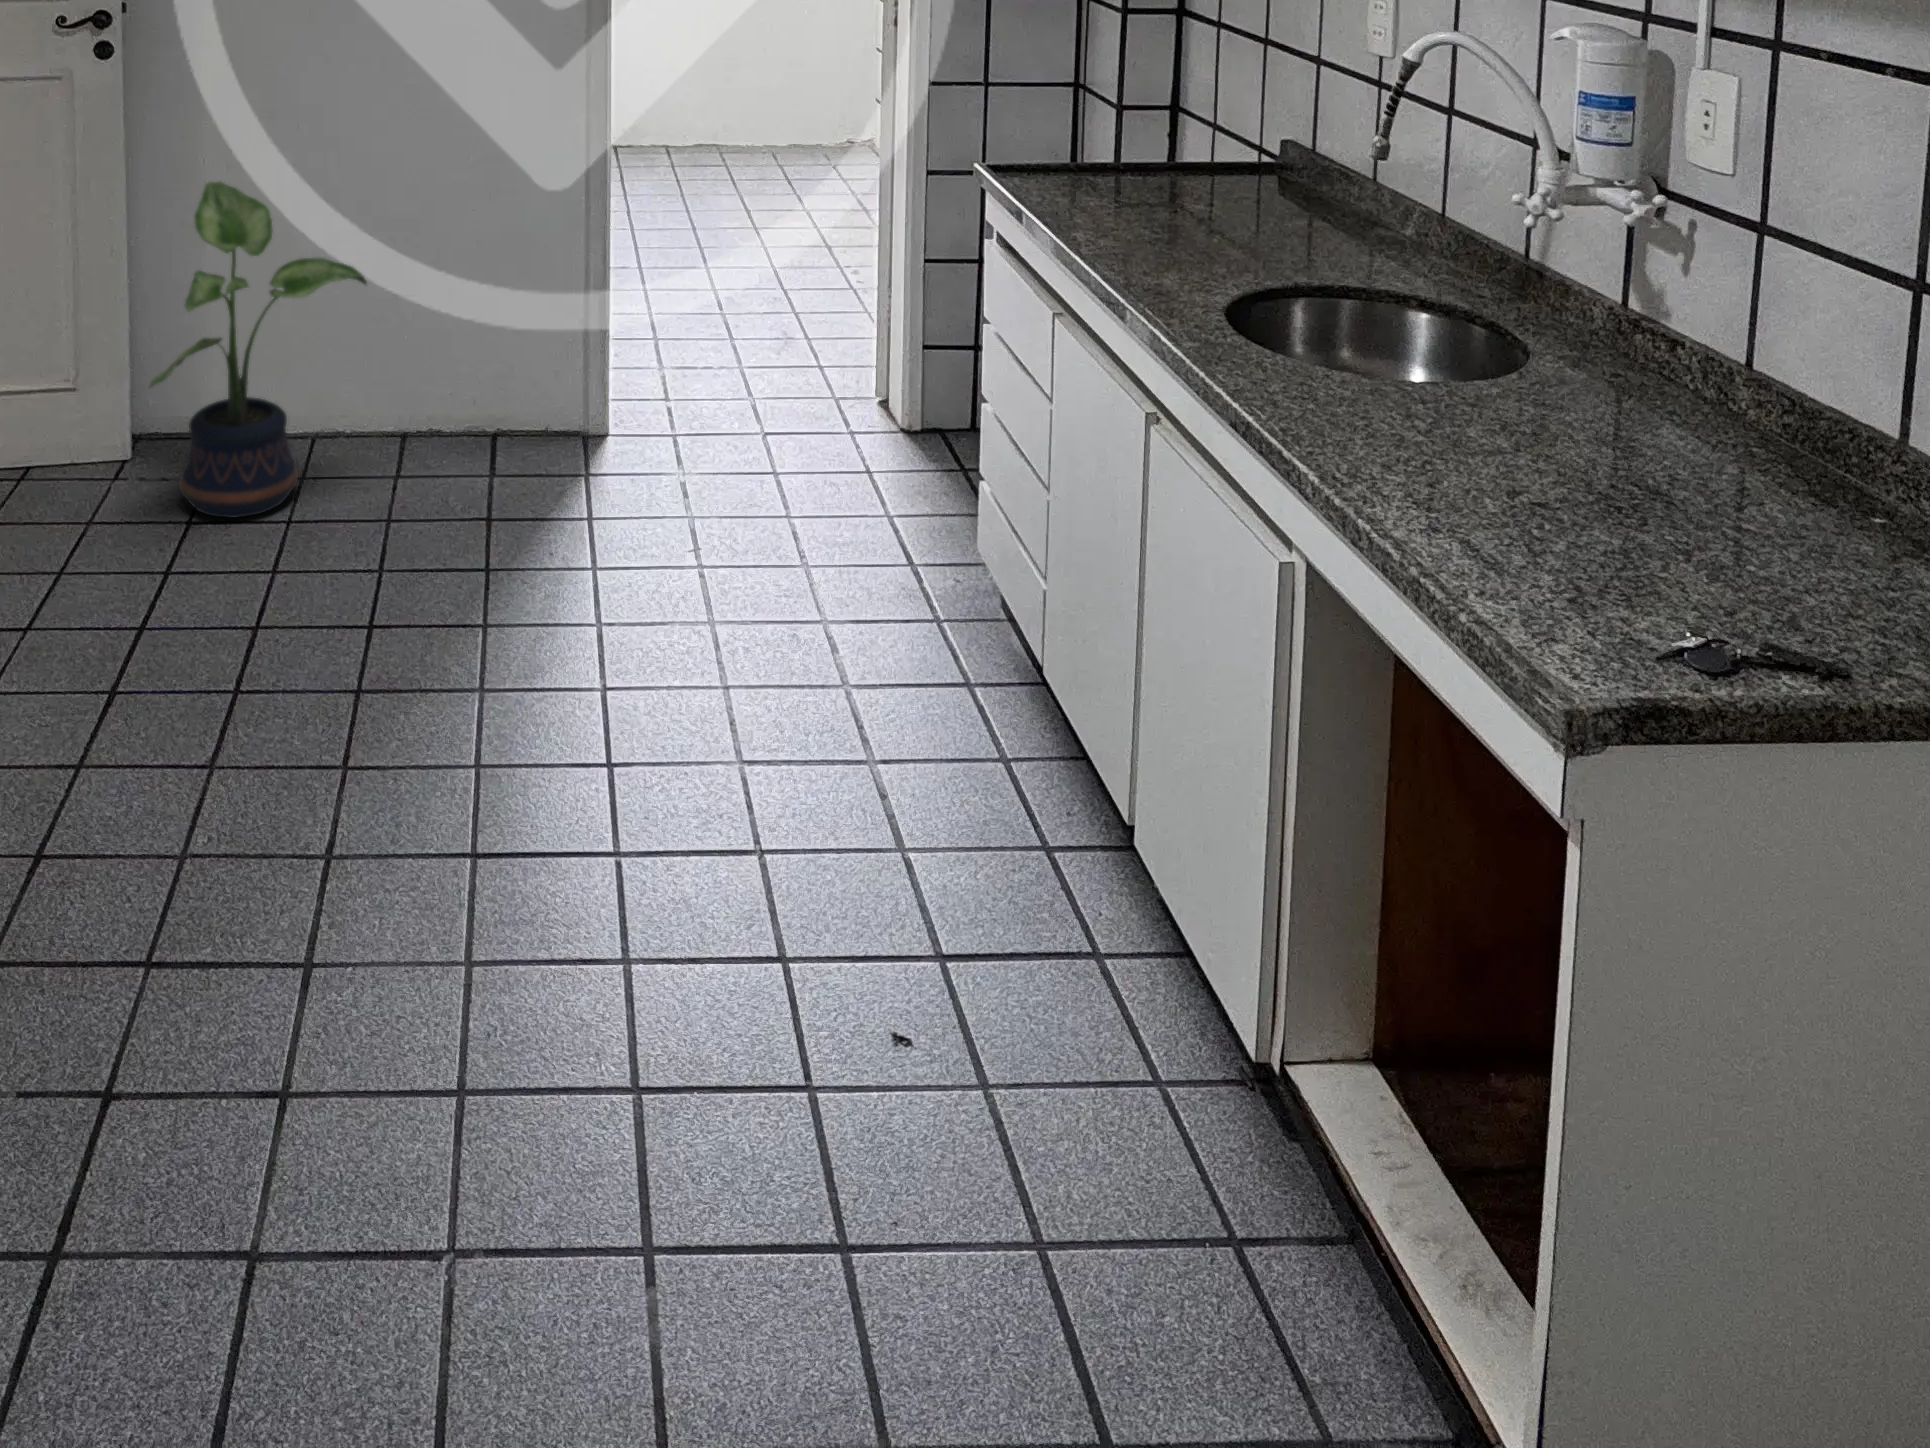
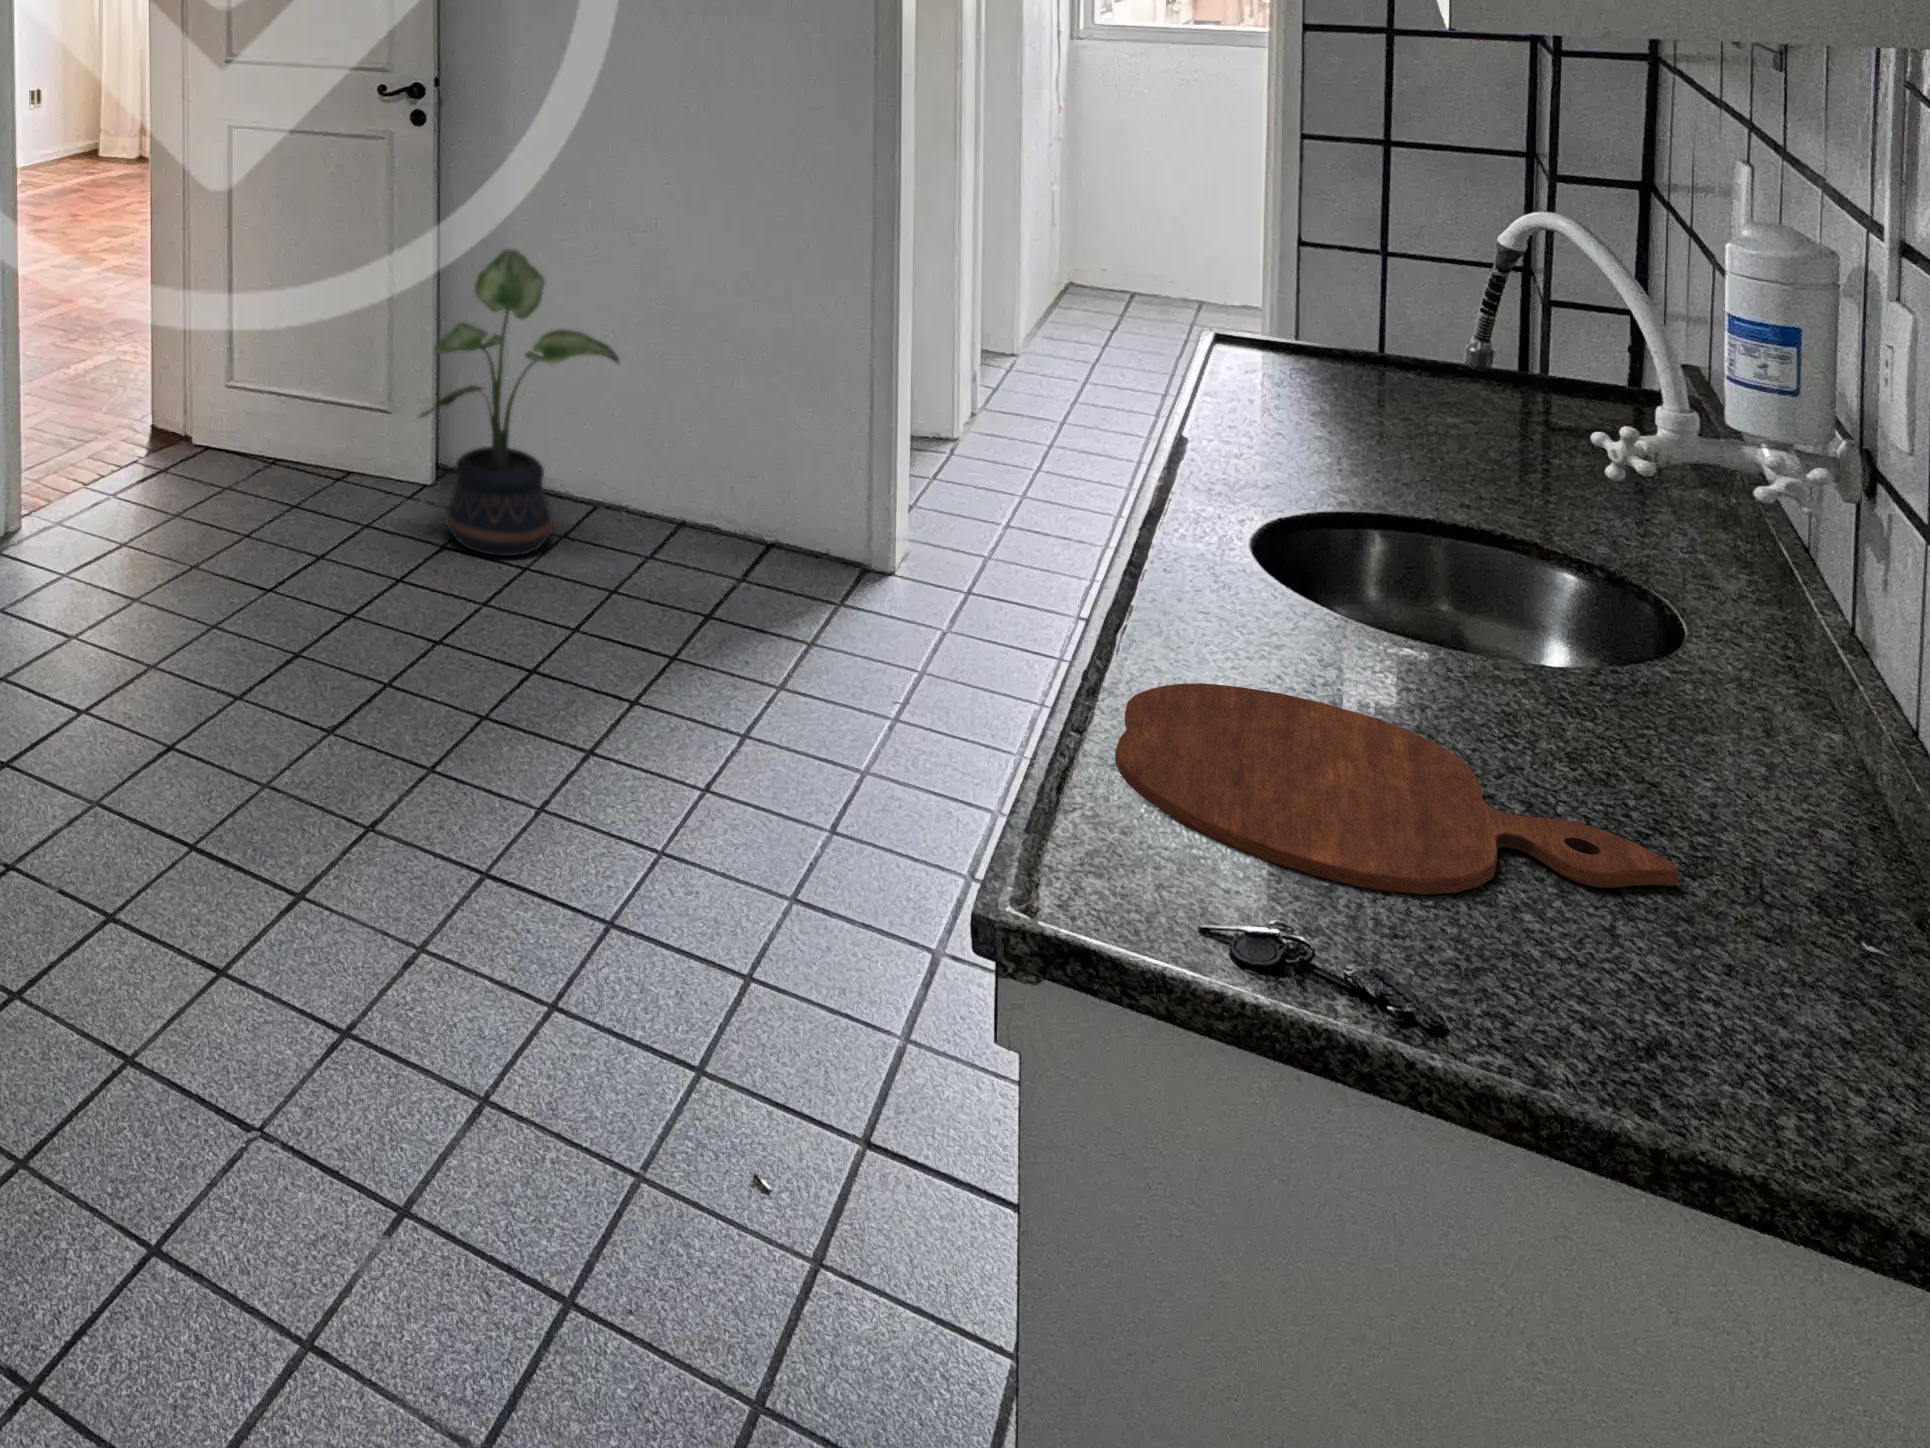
cutting board: none [1379,441,1772,581] -> present [1115,683,1679,895]

